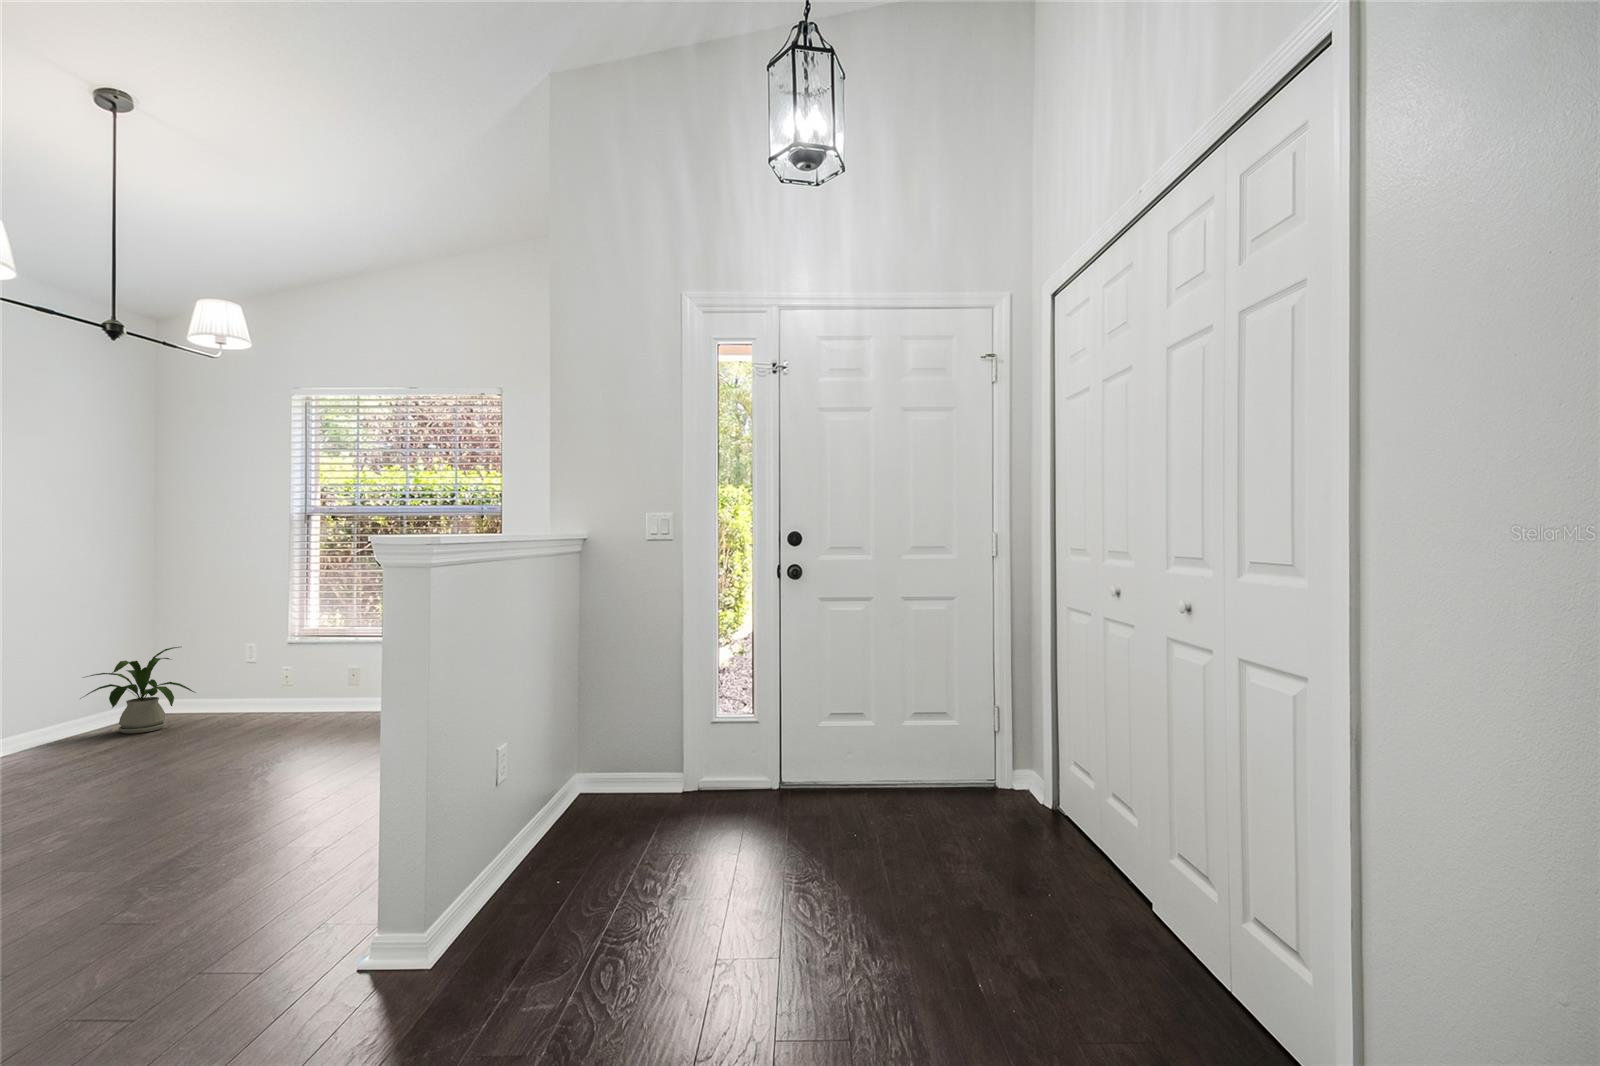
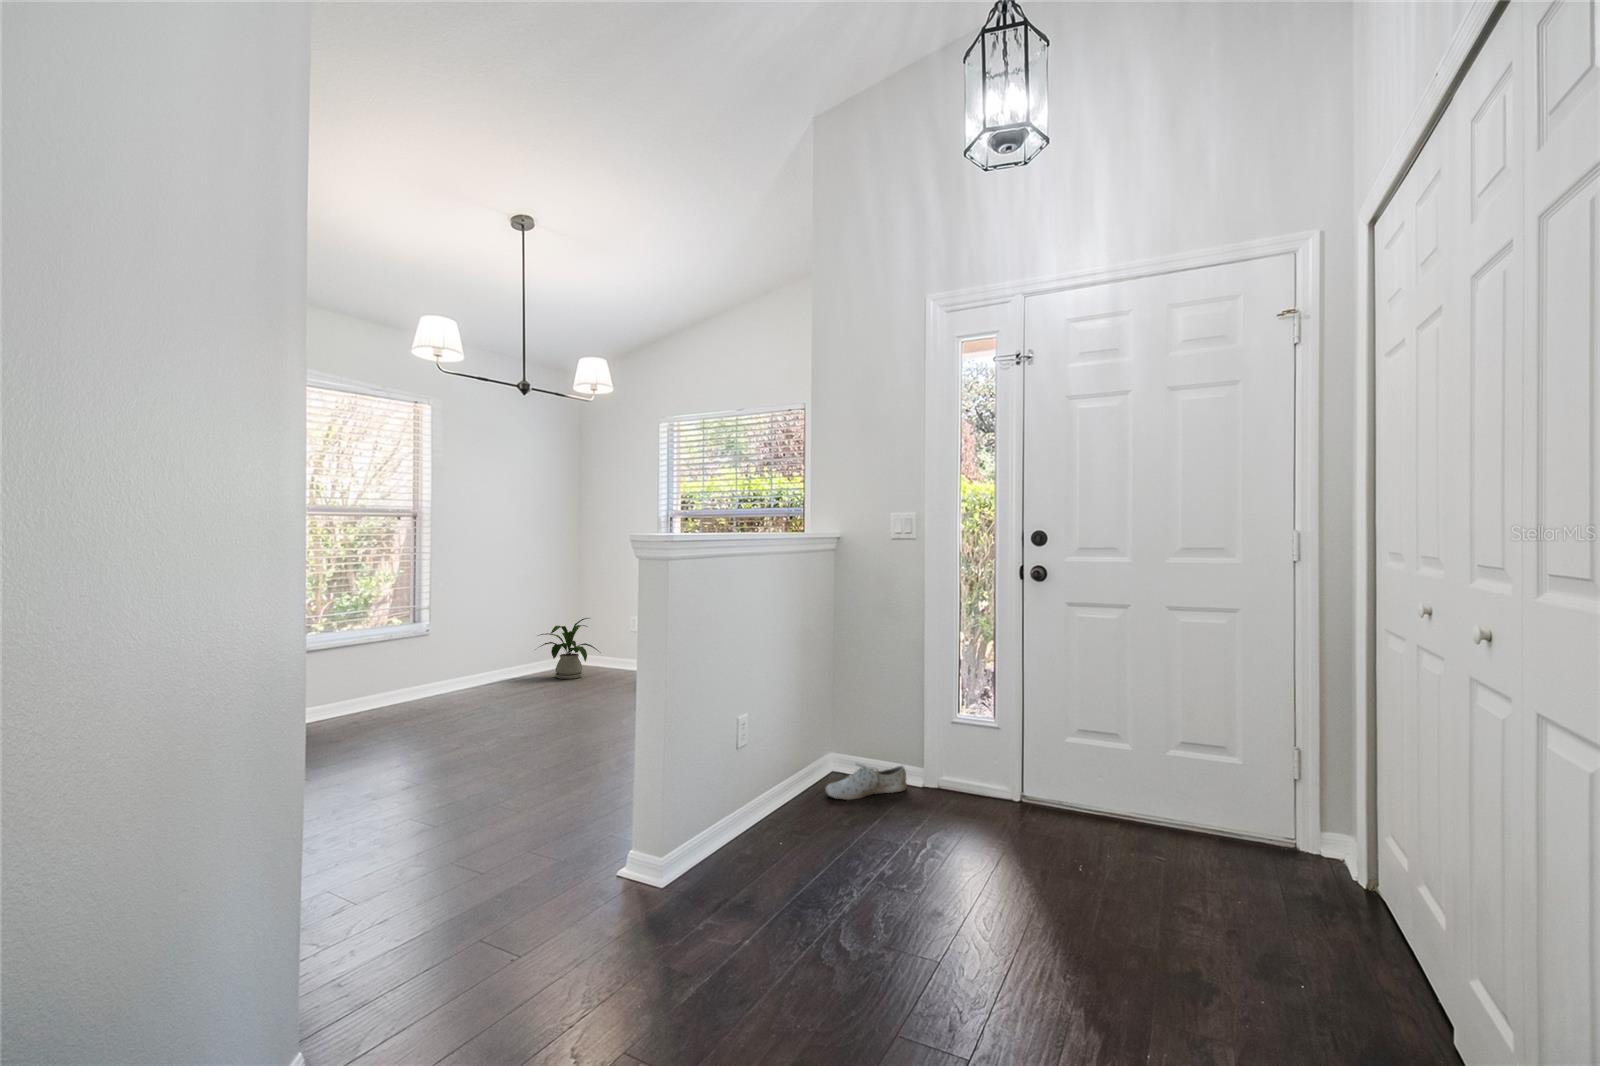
shoe: none [587,773,668,819] -> present [825,763,907,800]

